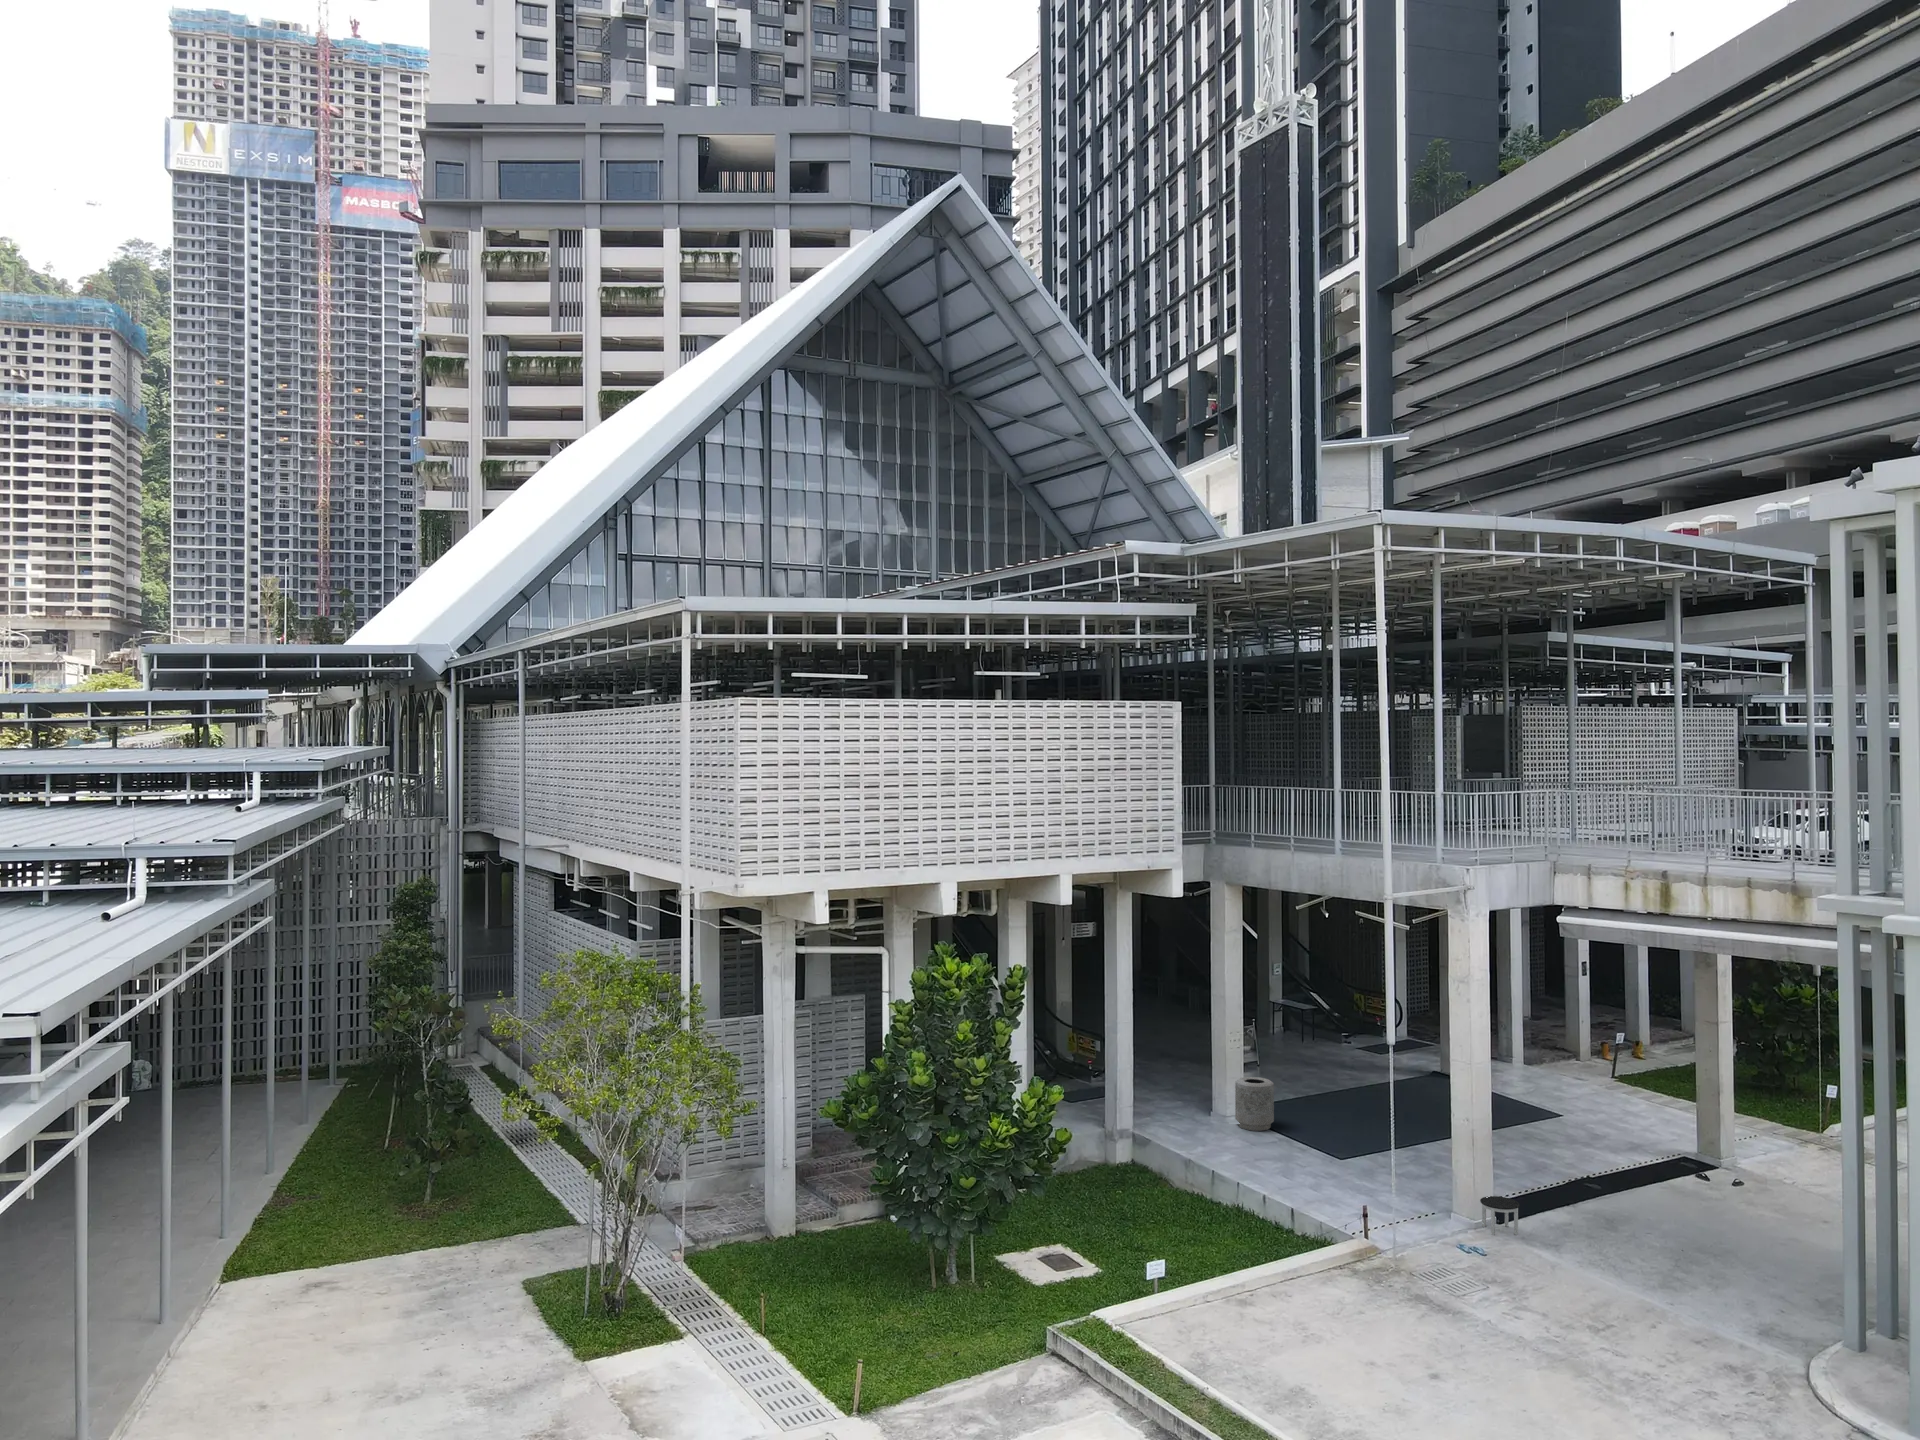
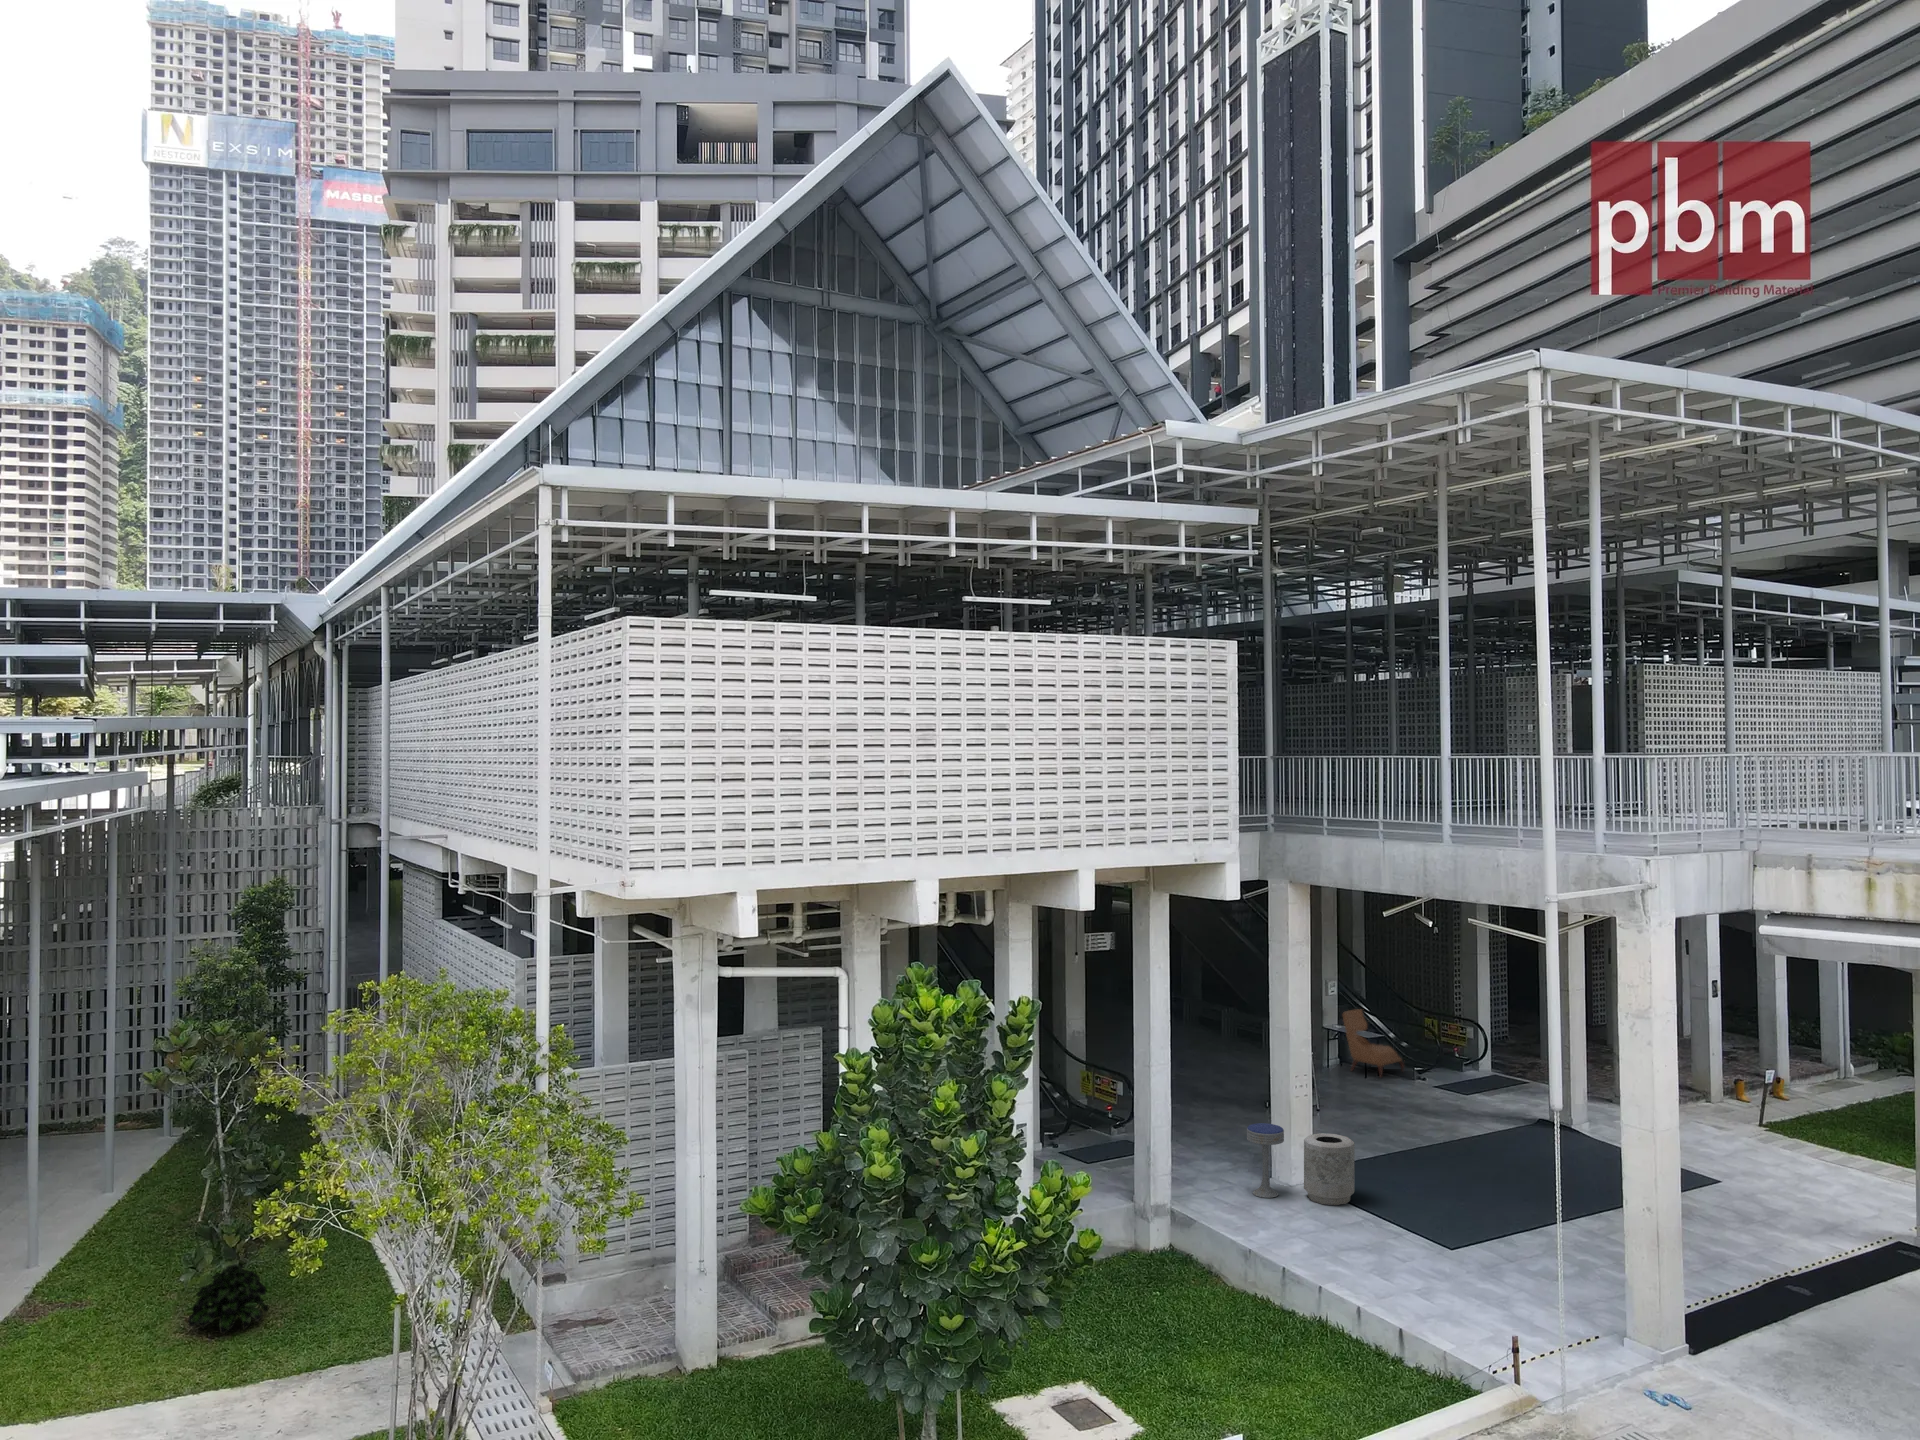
chair: none [1282,987,1332,1042] -> present [1343,1009,1405,1077]
bar stool: none [1192,1069,1220,1126] -> present [1247,1123,1284,1198]
potted plant: none [408,1163,464,1213] -> present [188,1264,269,1335]
round table: present [1480,1196,1520,1235] -> none [1666,1315,1724,1373]

